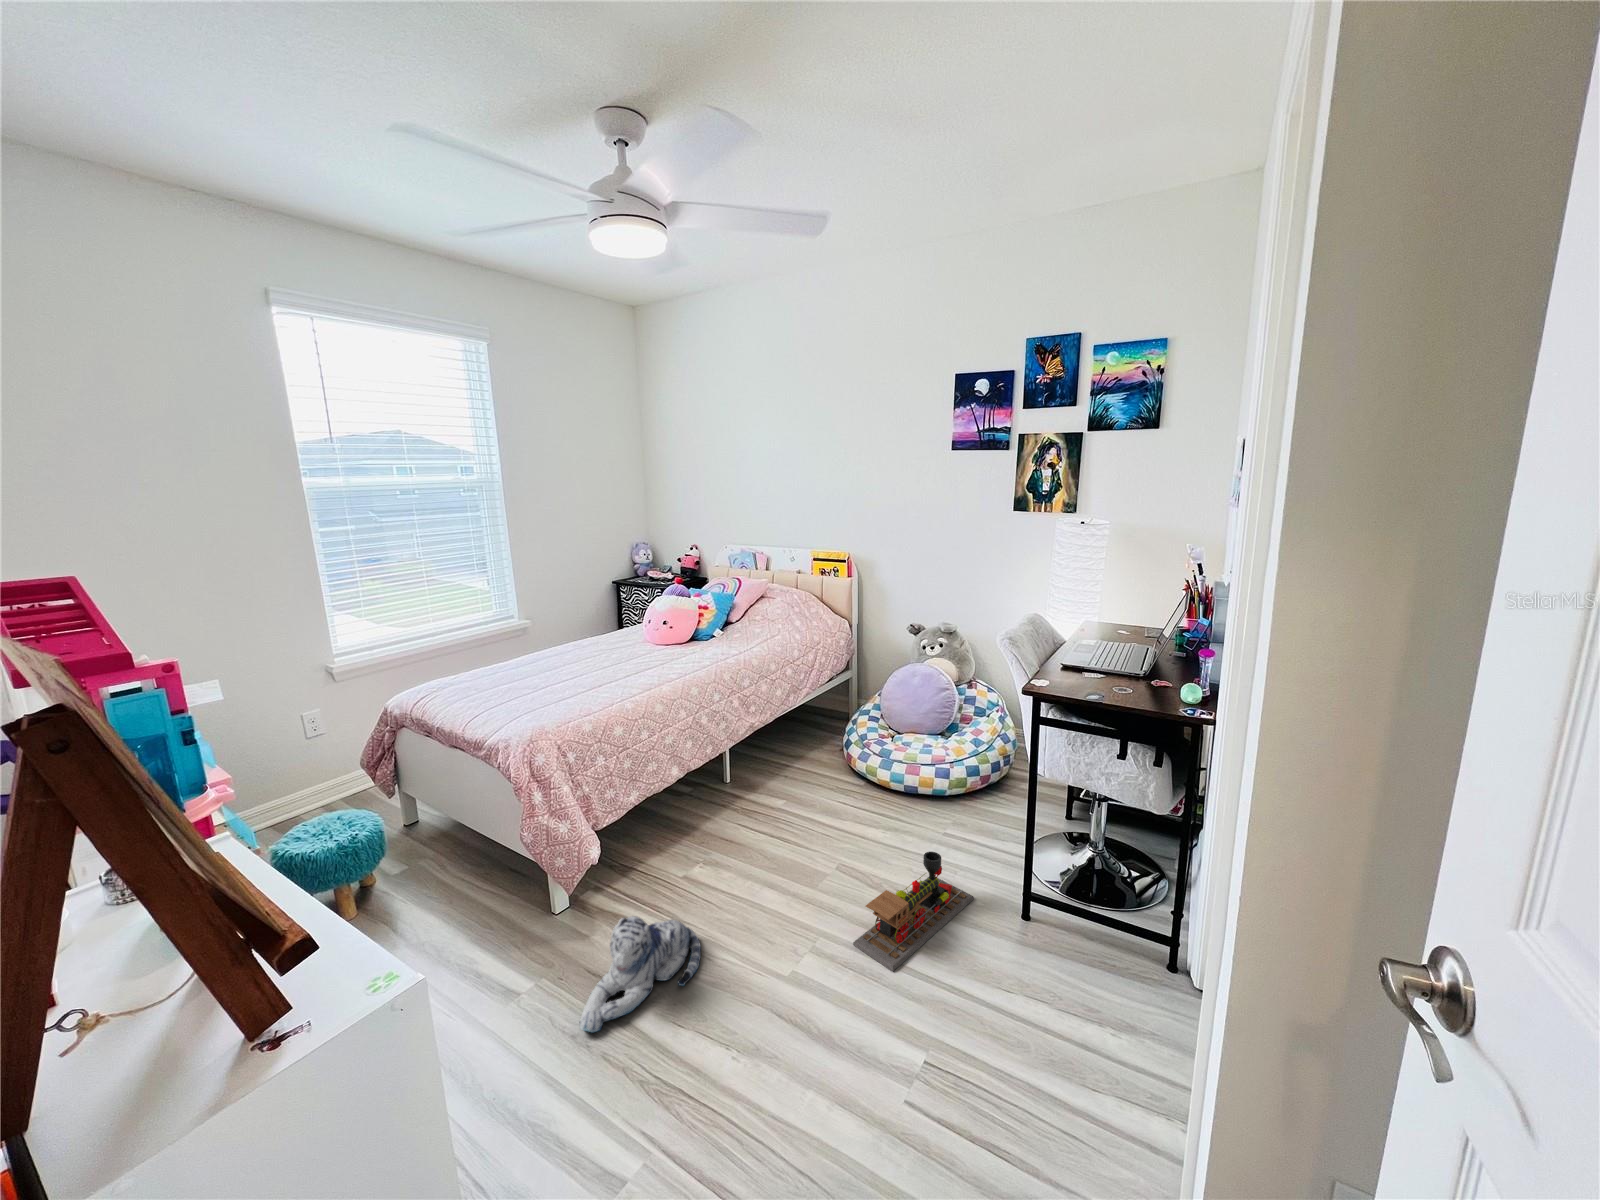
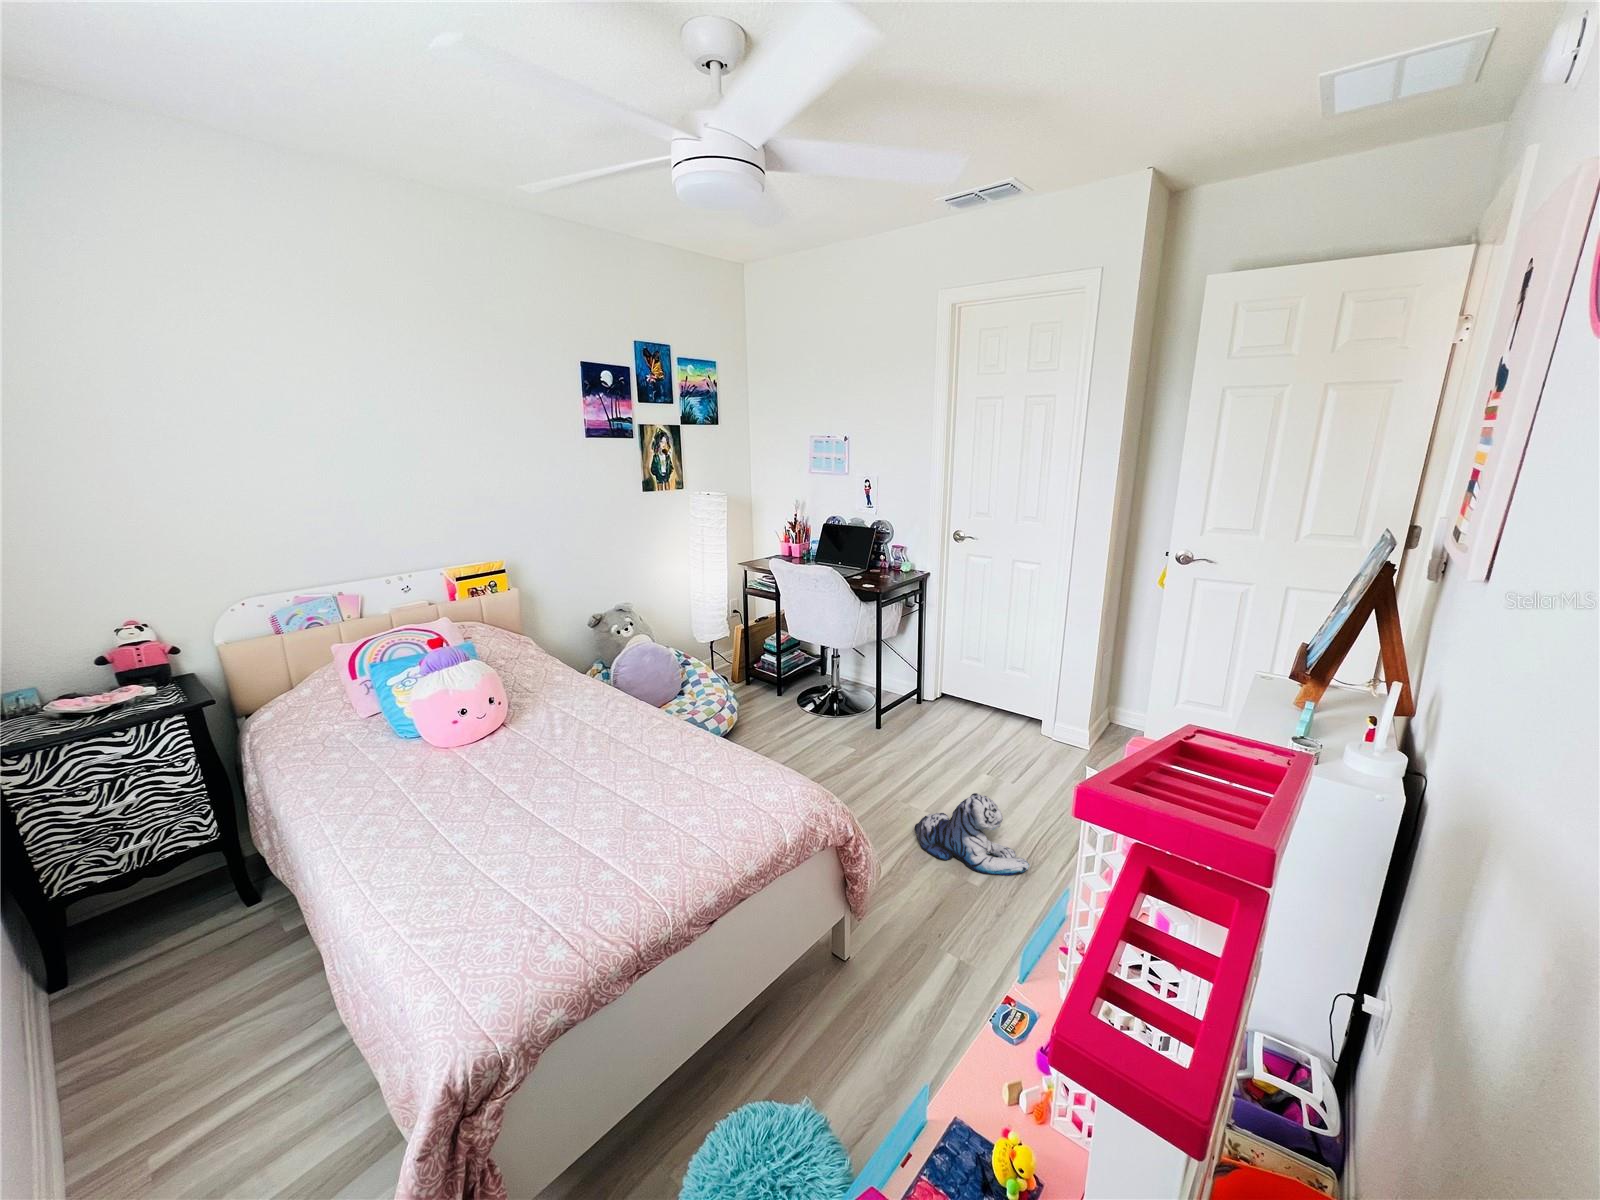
toy train: present [853,852,974,971] -> none [846,702,937,768]

